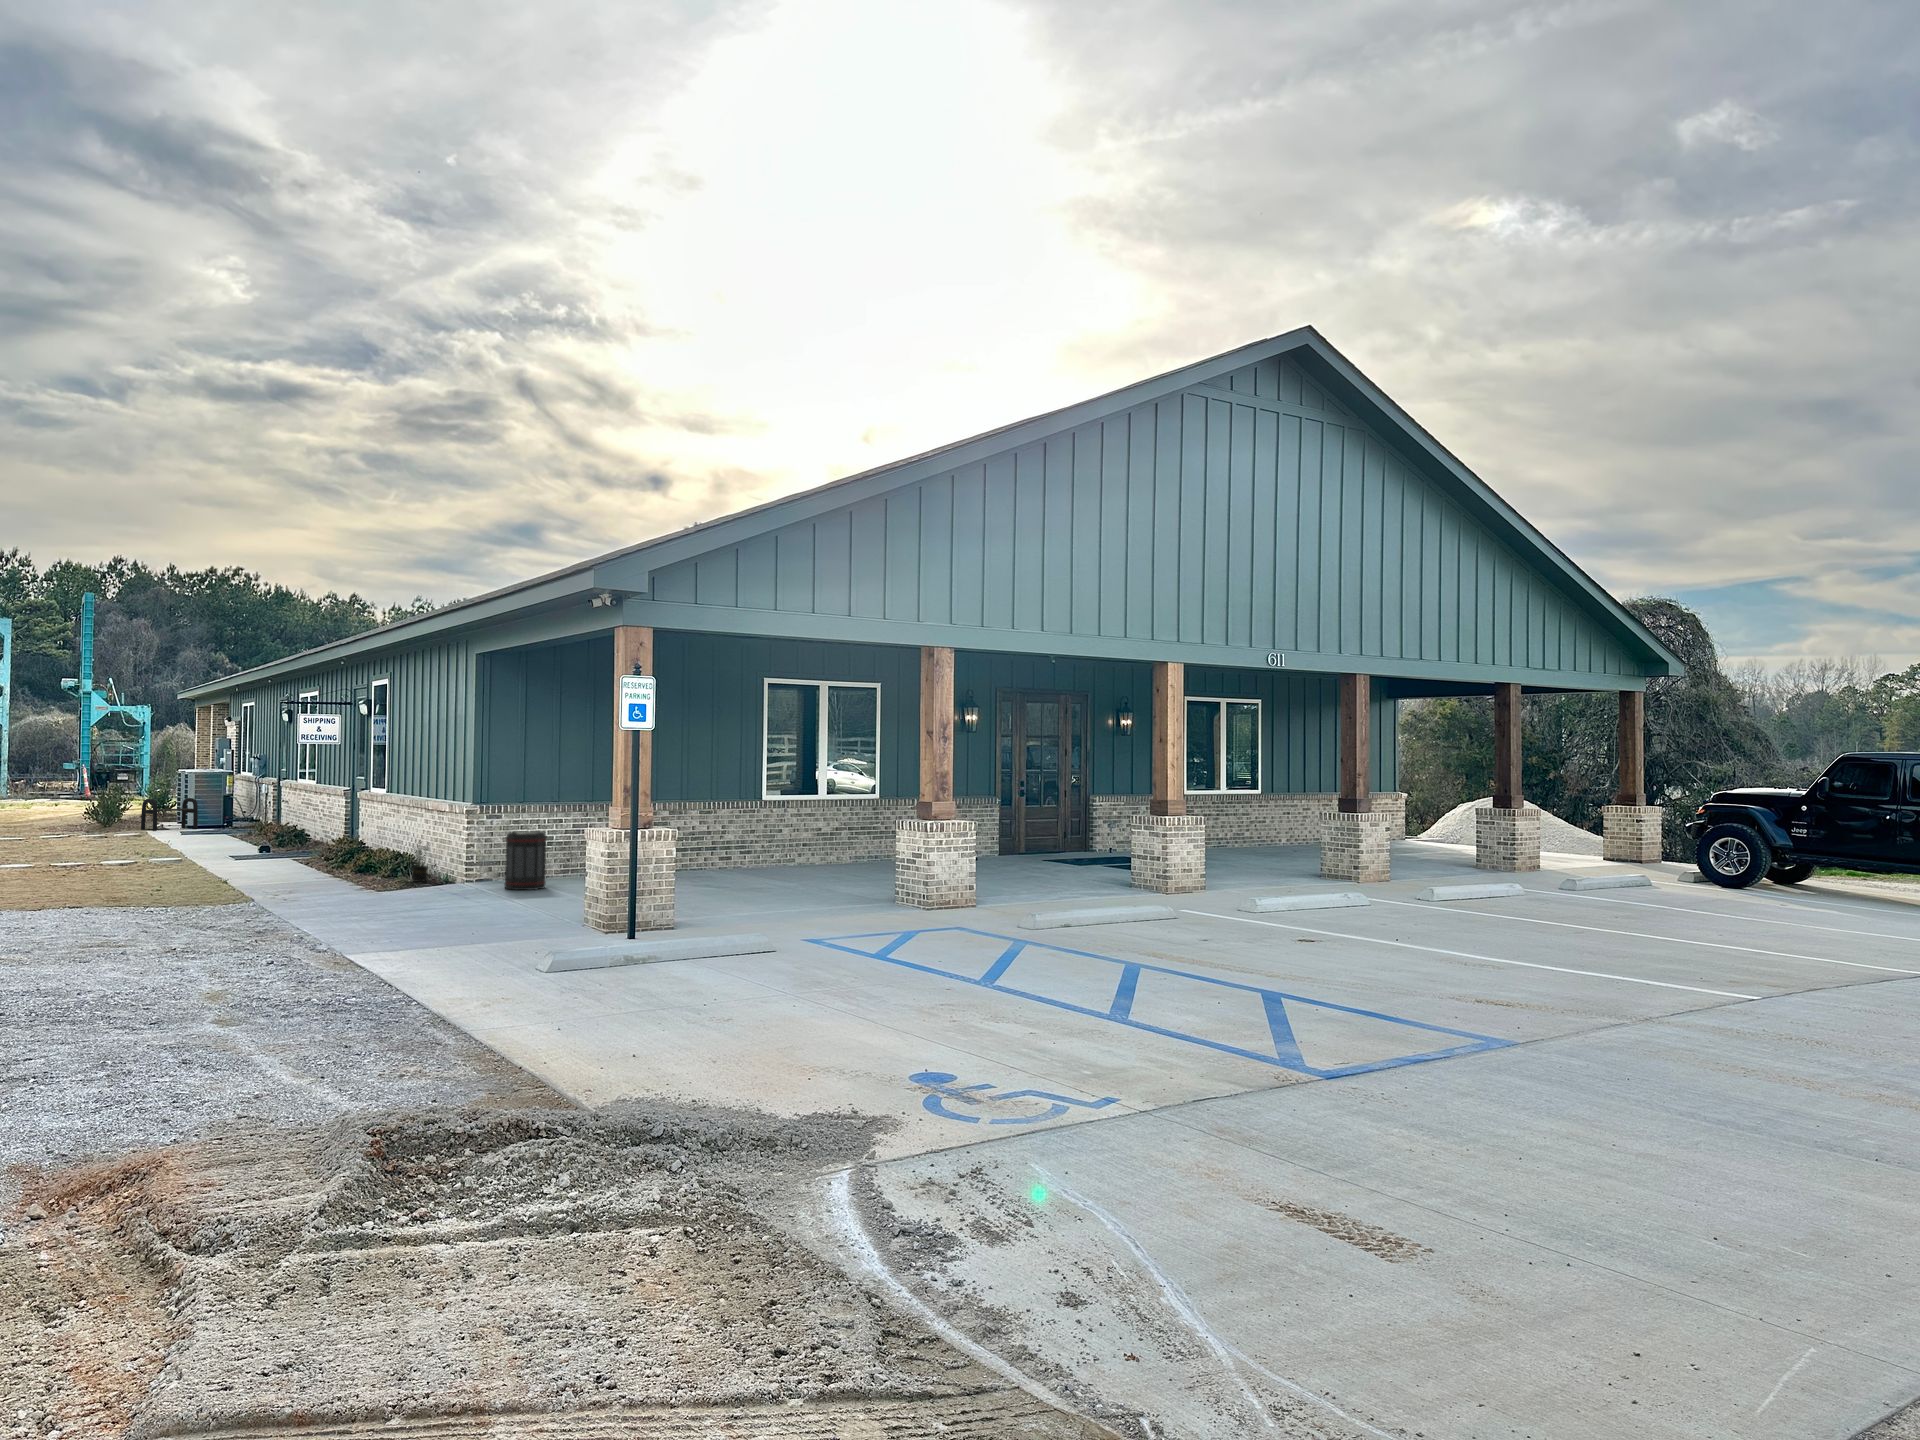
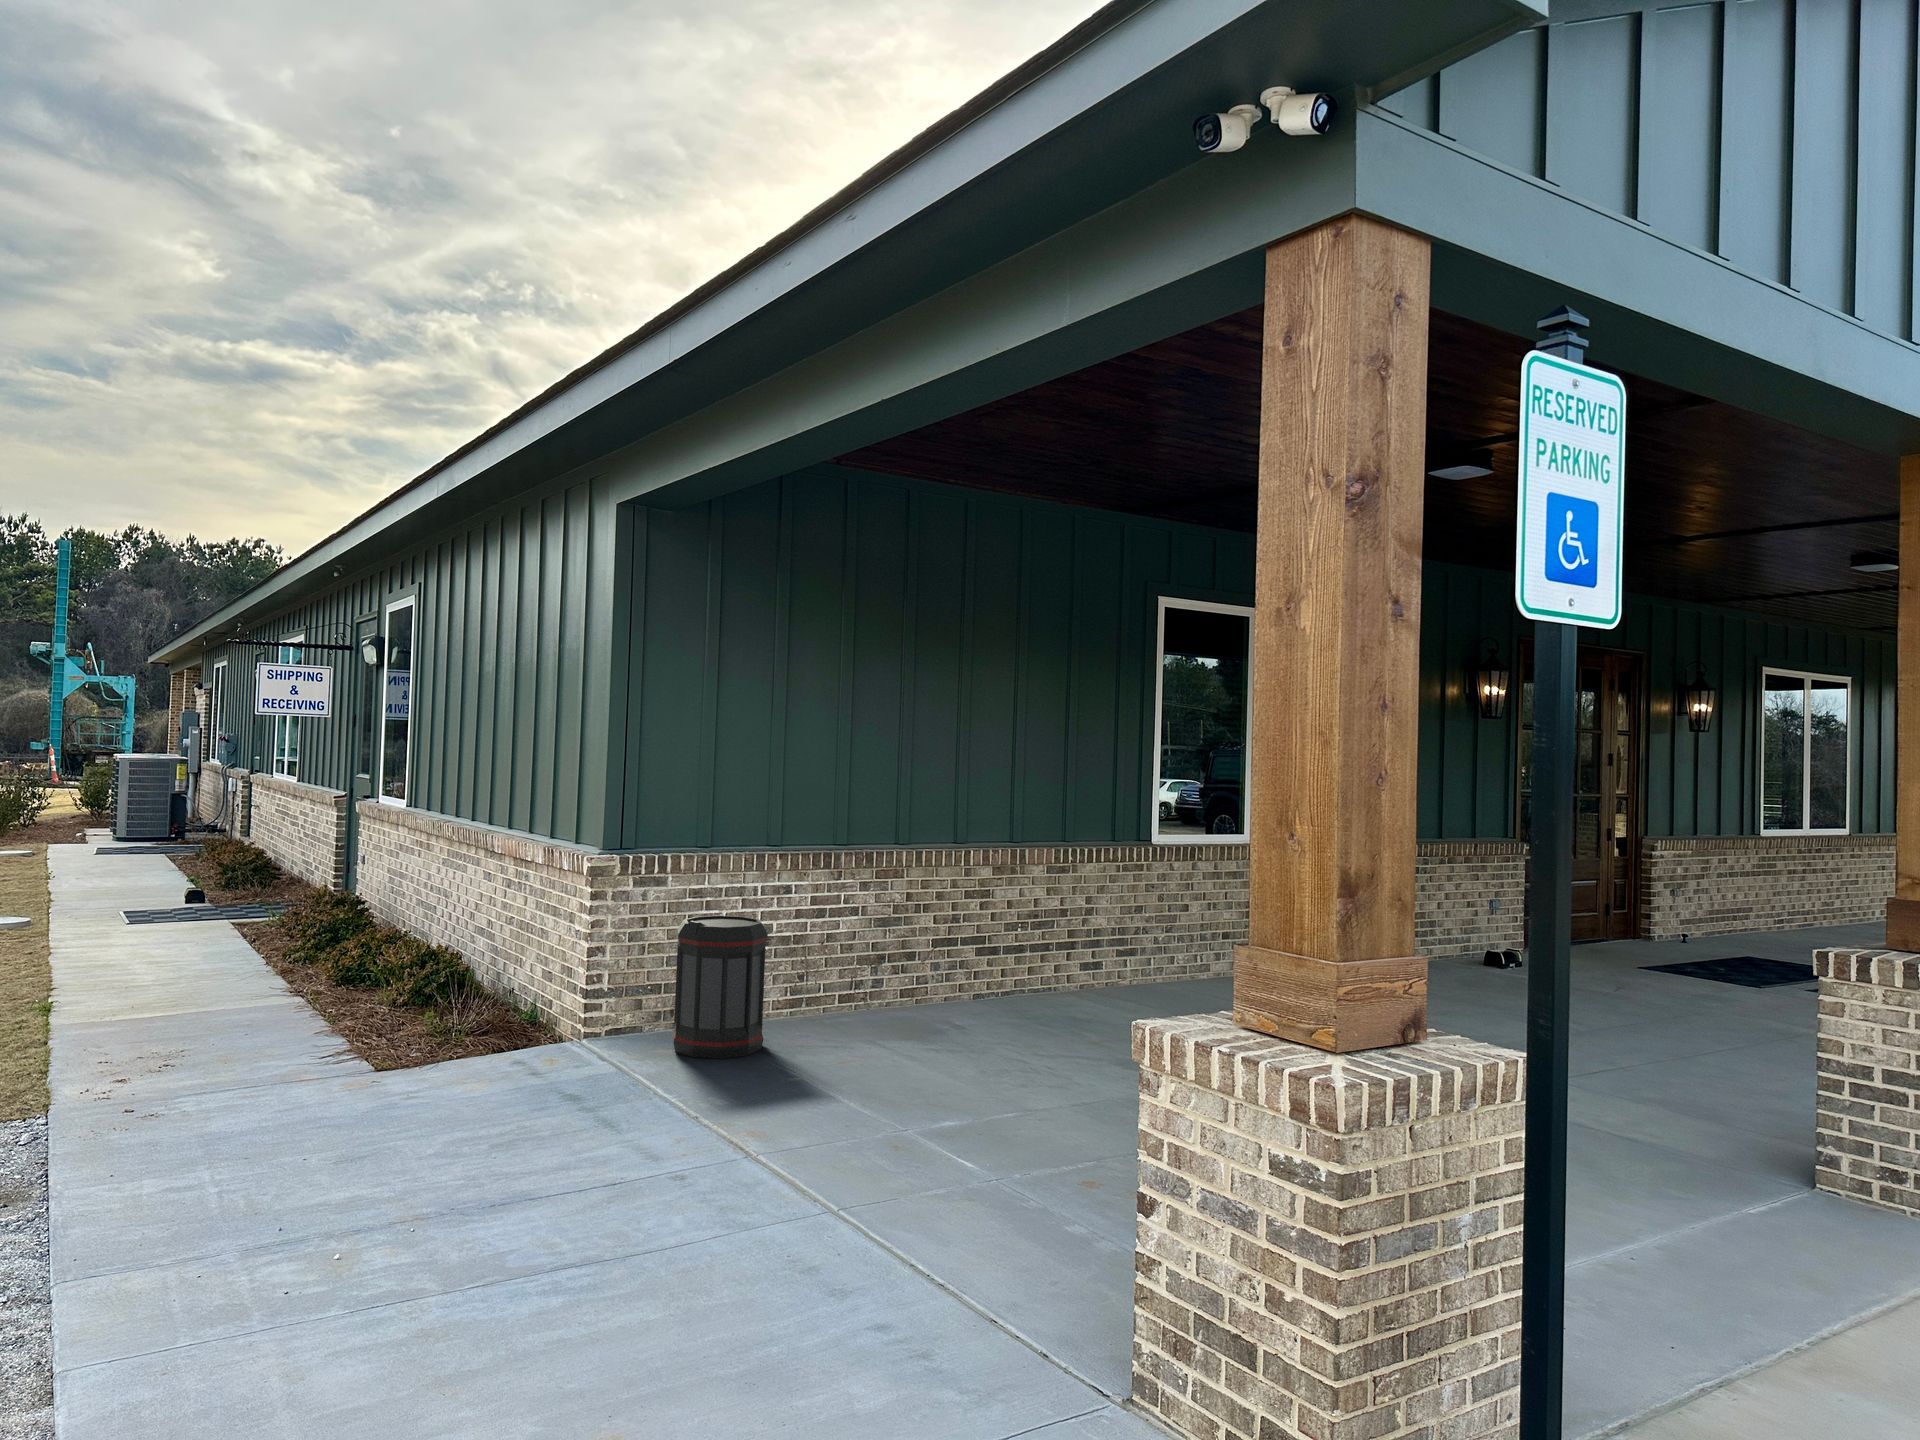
bench: present [141,798,198,831] -> none [37,795,125,844]
potted plant: present [412,840,428,882] -> none [452,916,512,1014]

